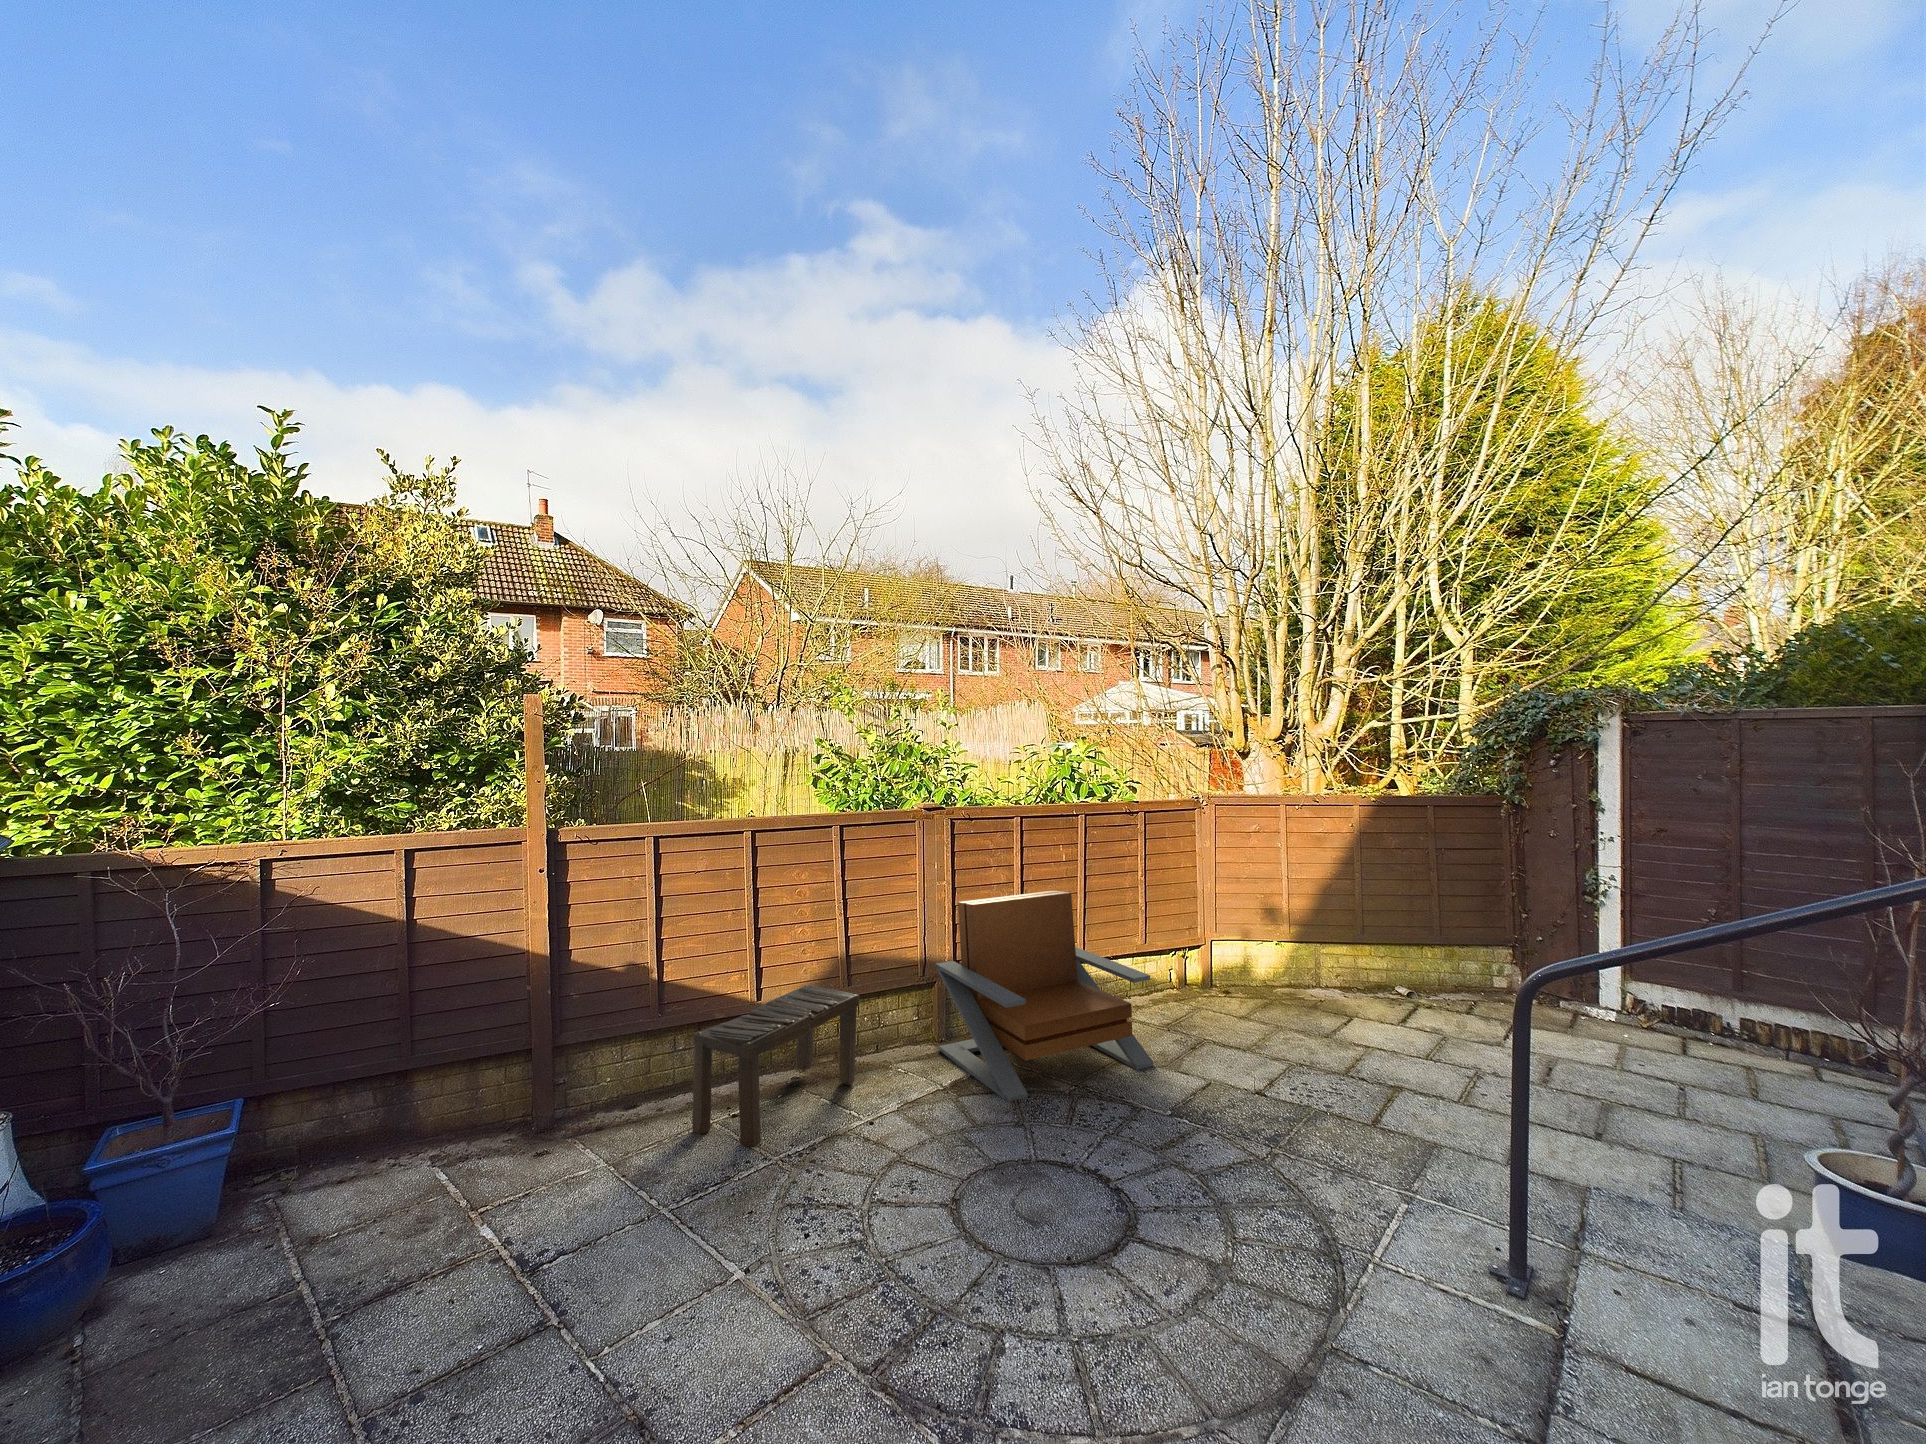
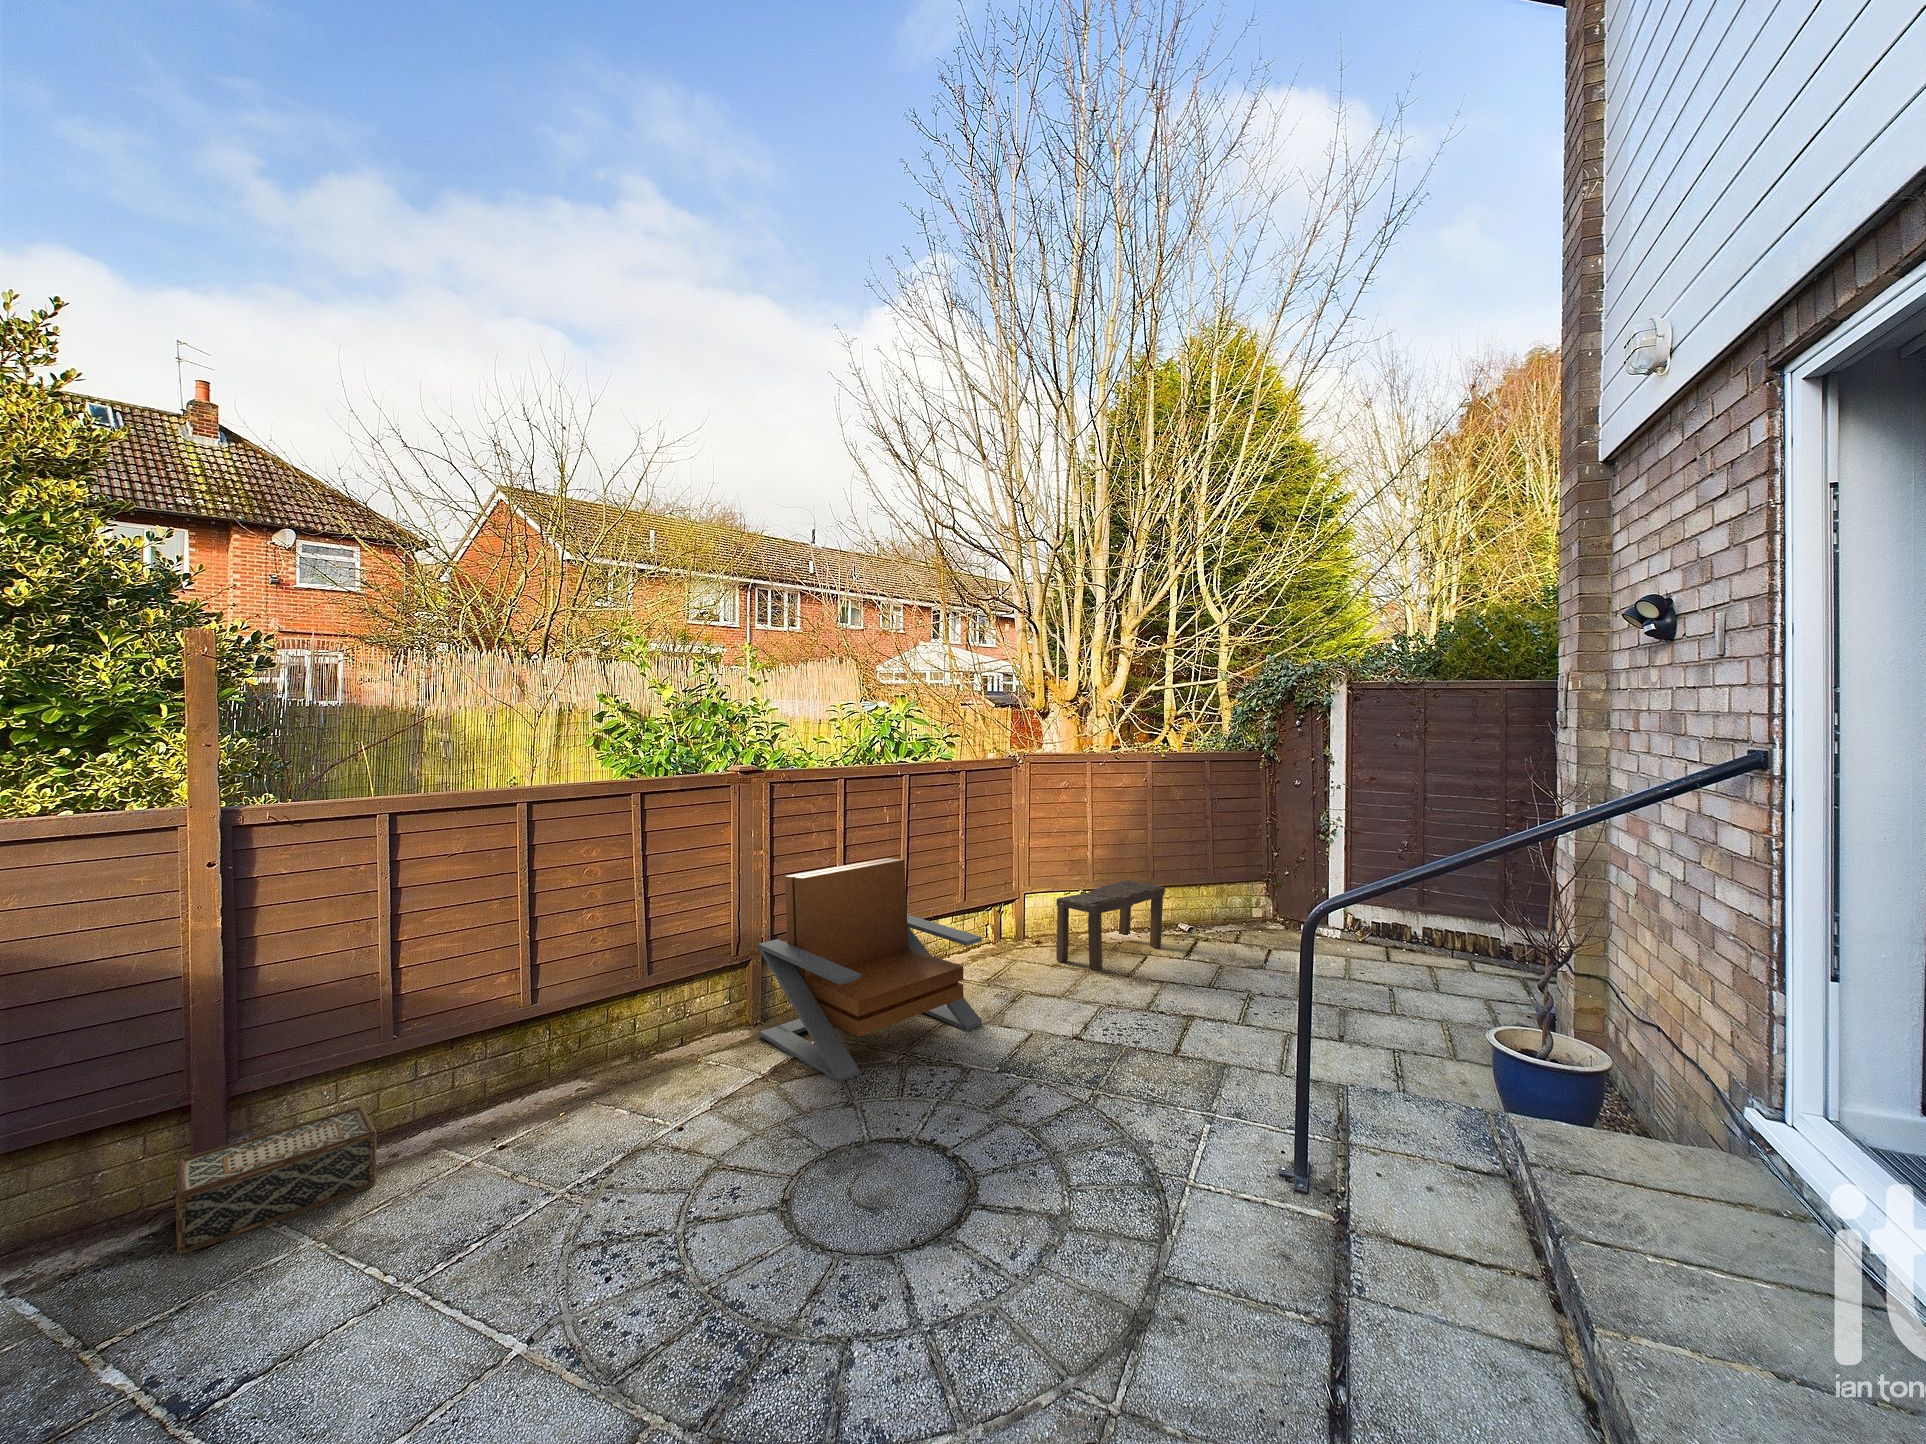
bench: present [692,985,859,1147] -> present [1056,880,1165,971]
woven basket: none [525,1064,646,1156] -> present [176,1106,377,1255]

